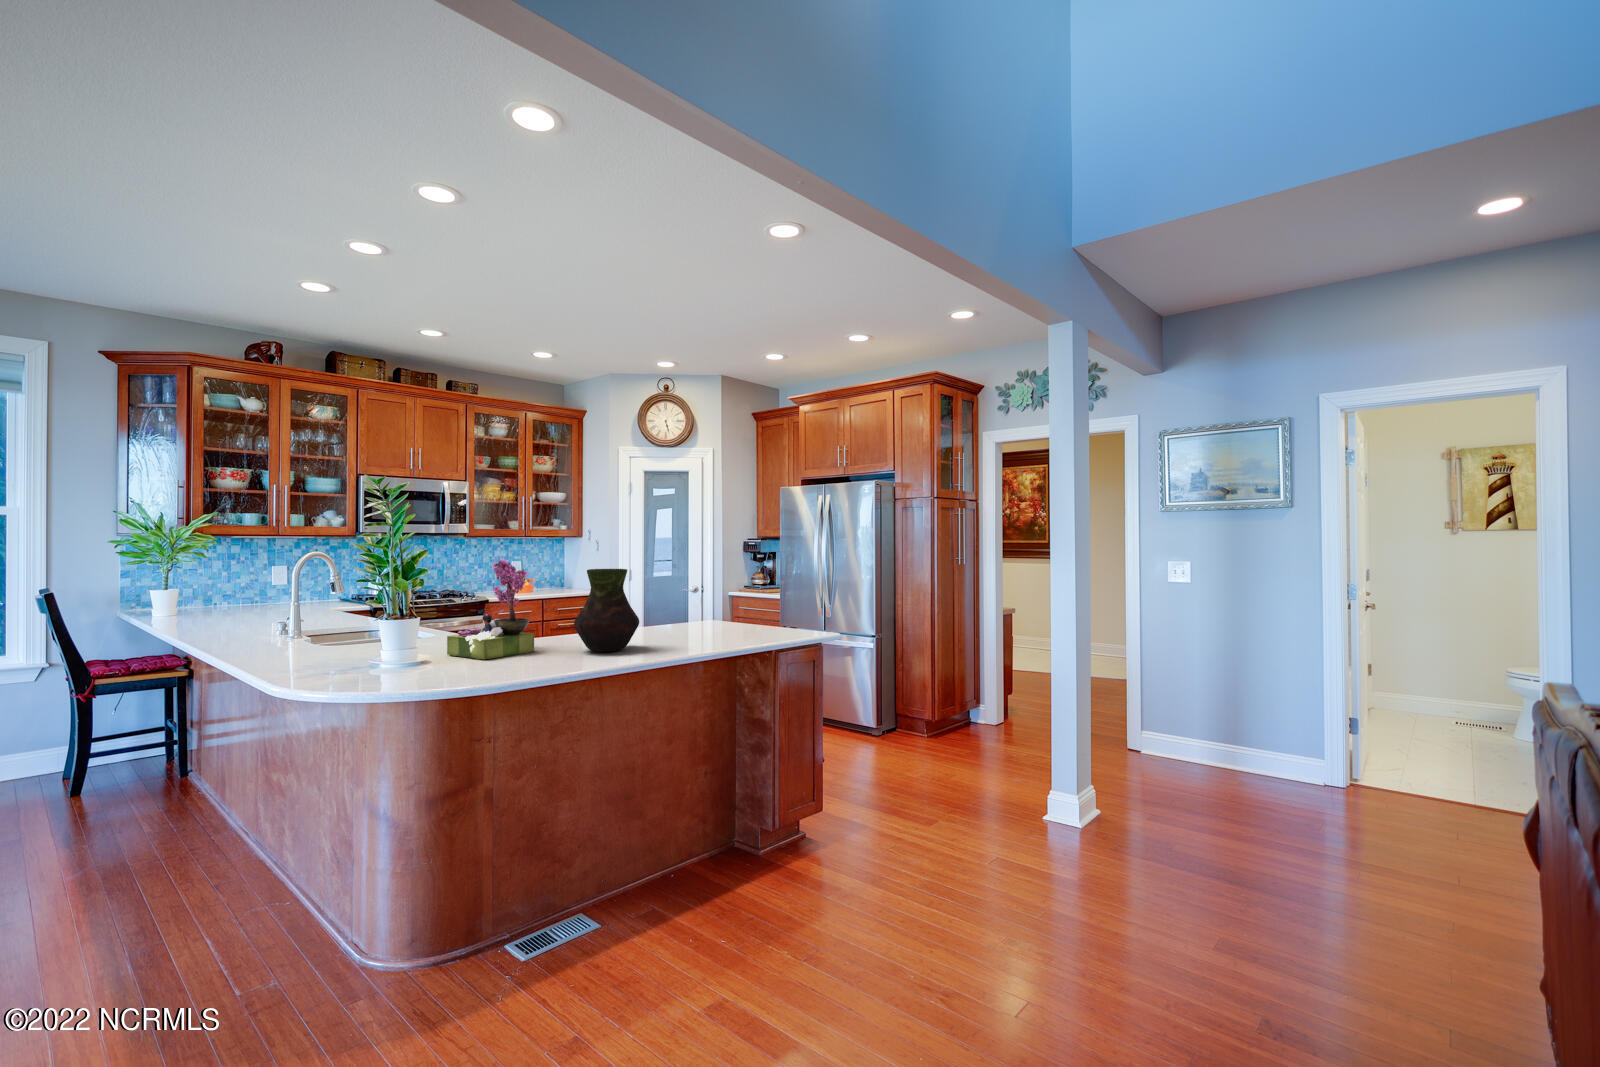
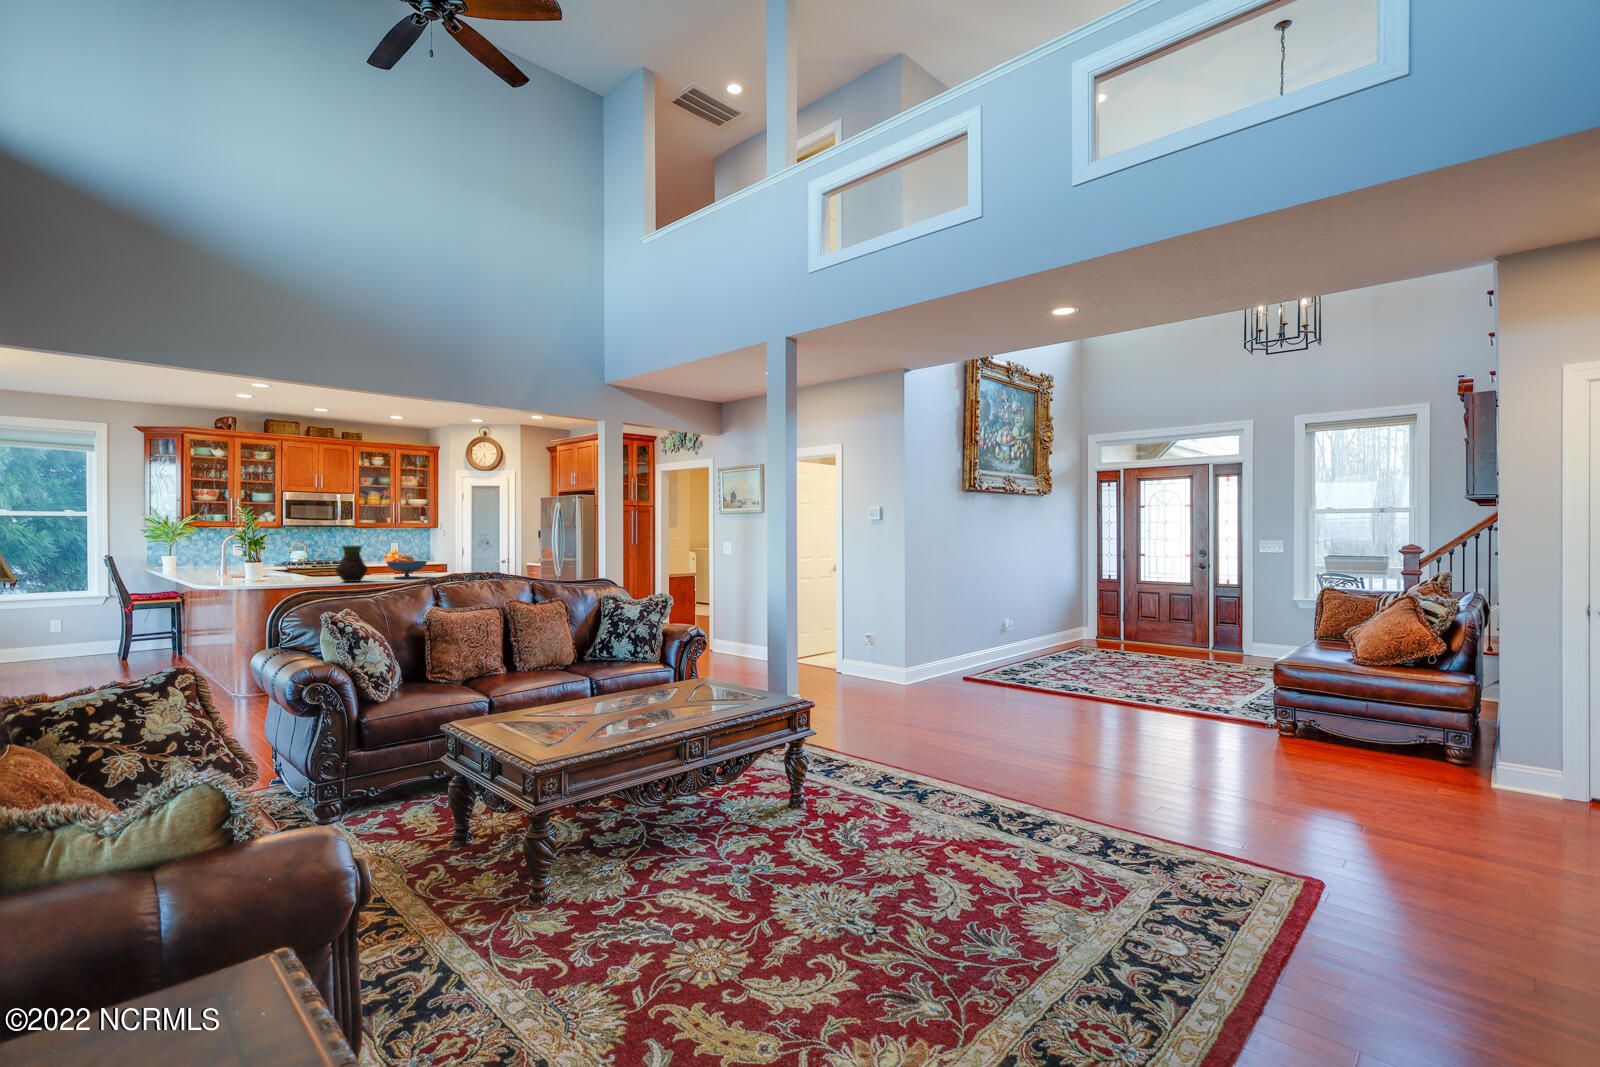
flower arrangement: present [447,559,534,659] -> none [281,540,320,583]
fruit bowl: none [651,587,728,638] -> present [387,555,427,579]

